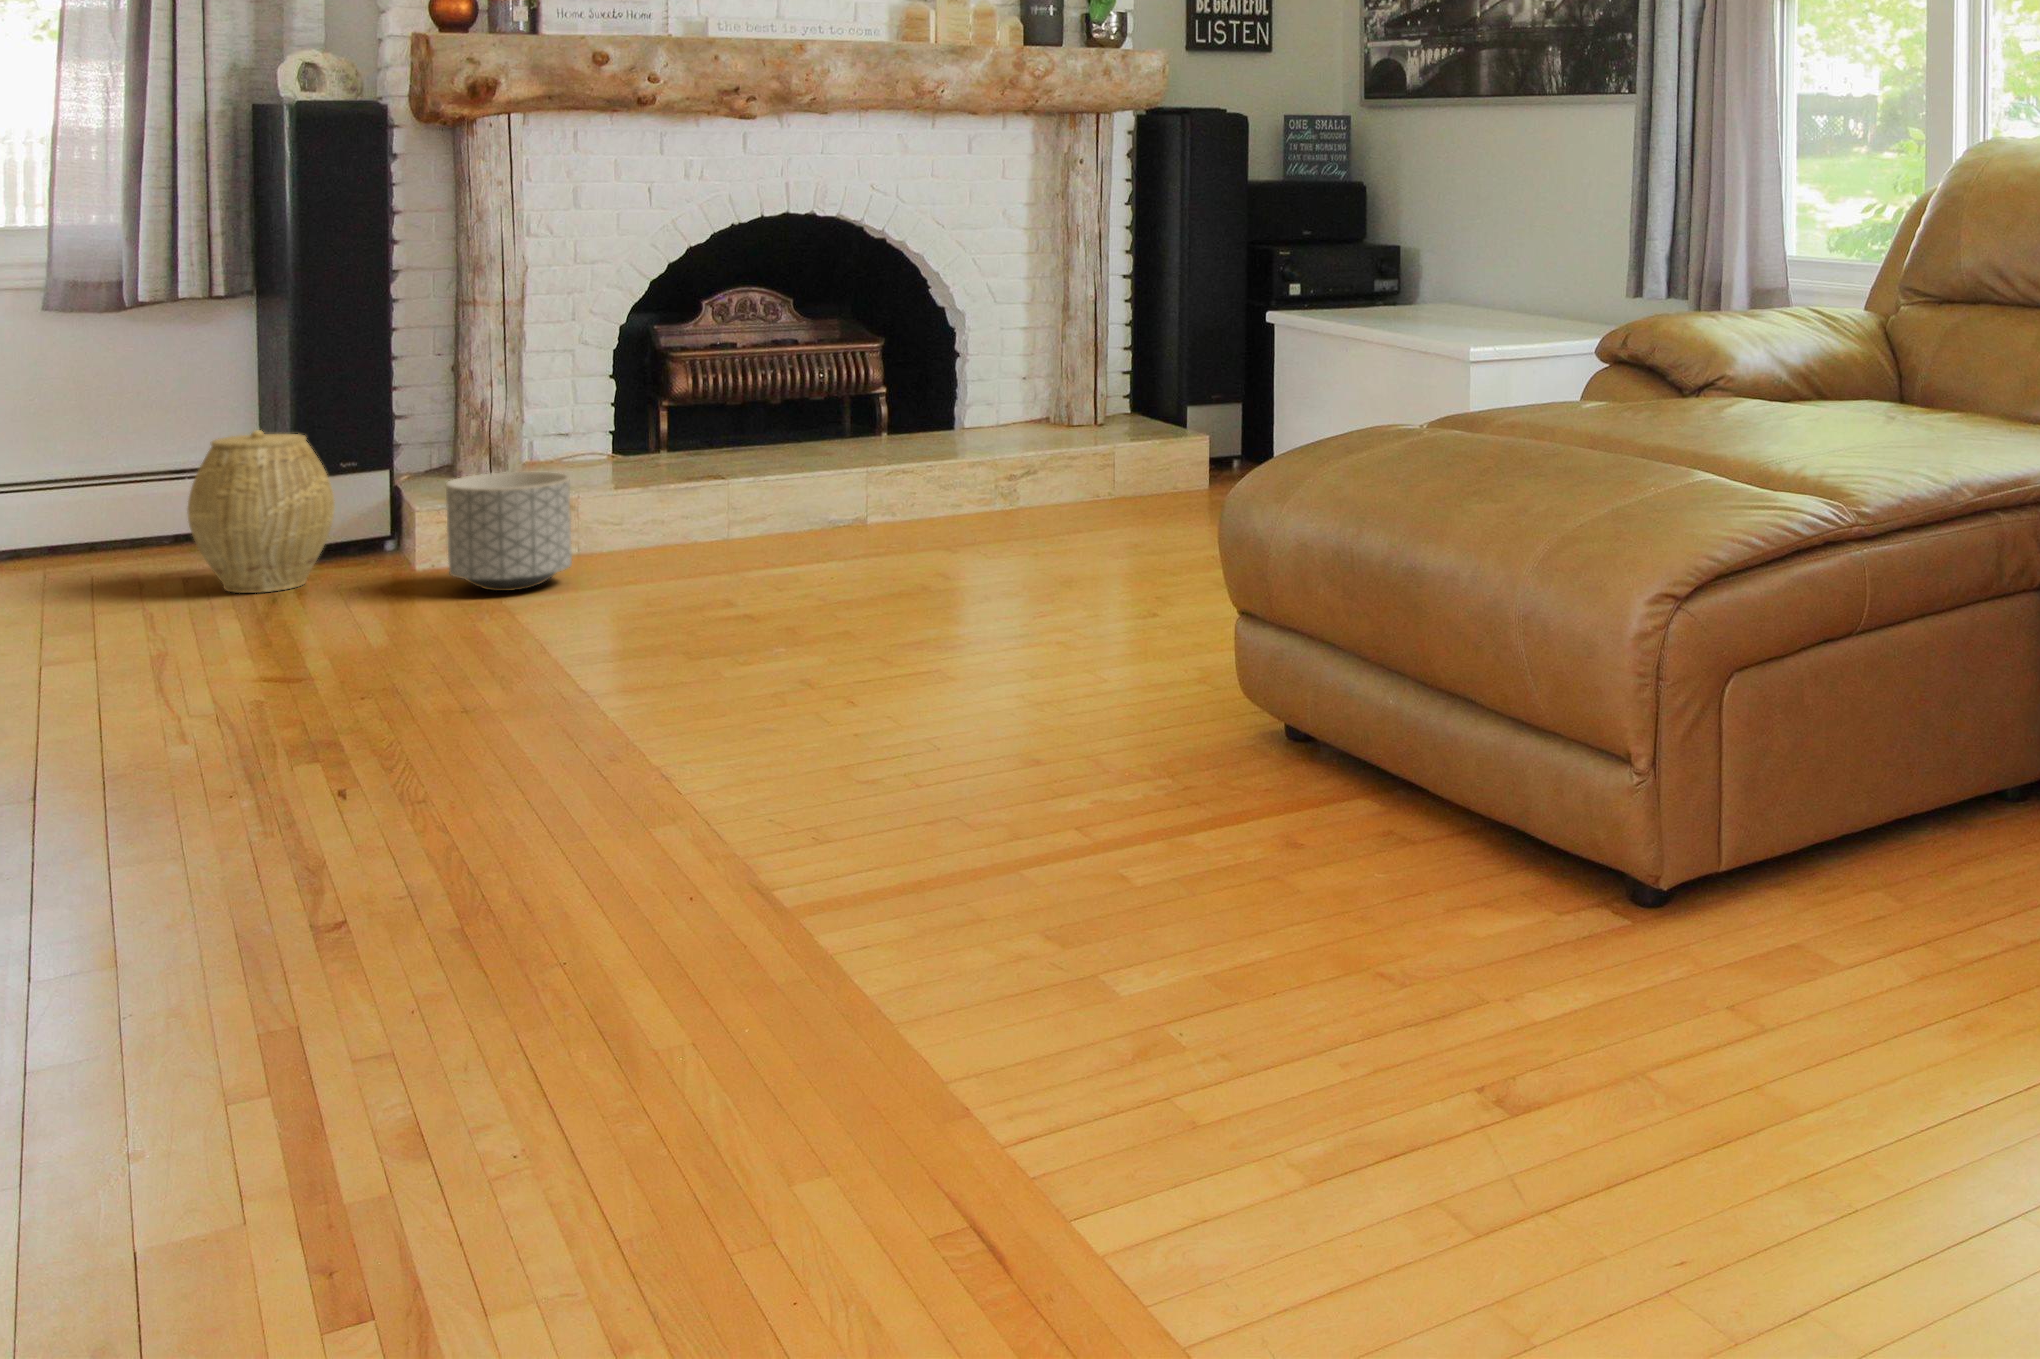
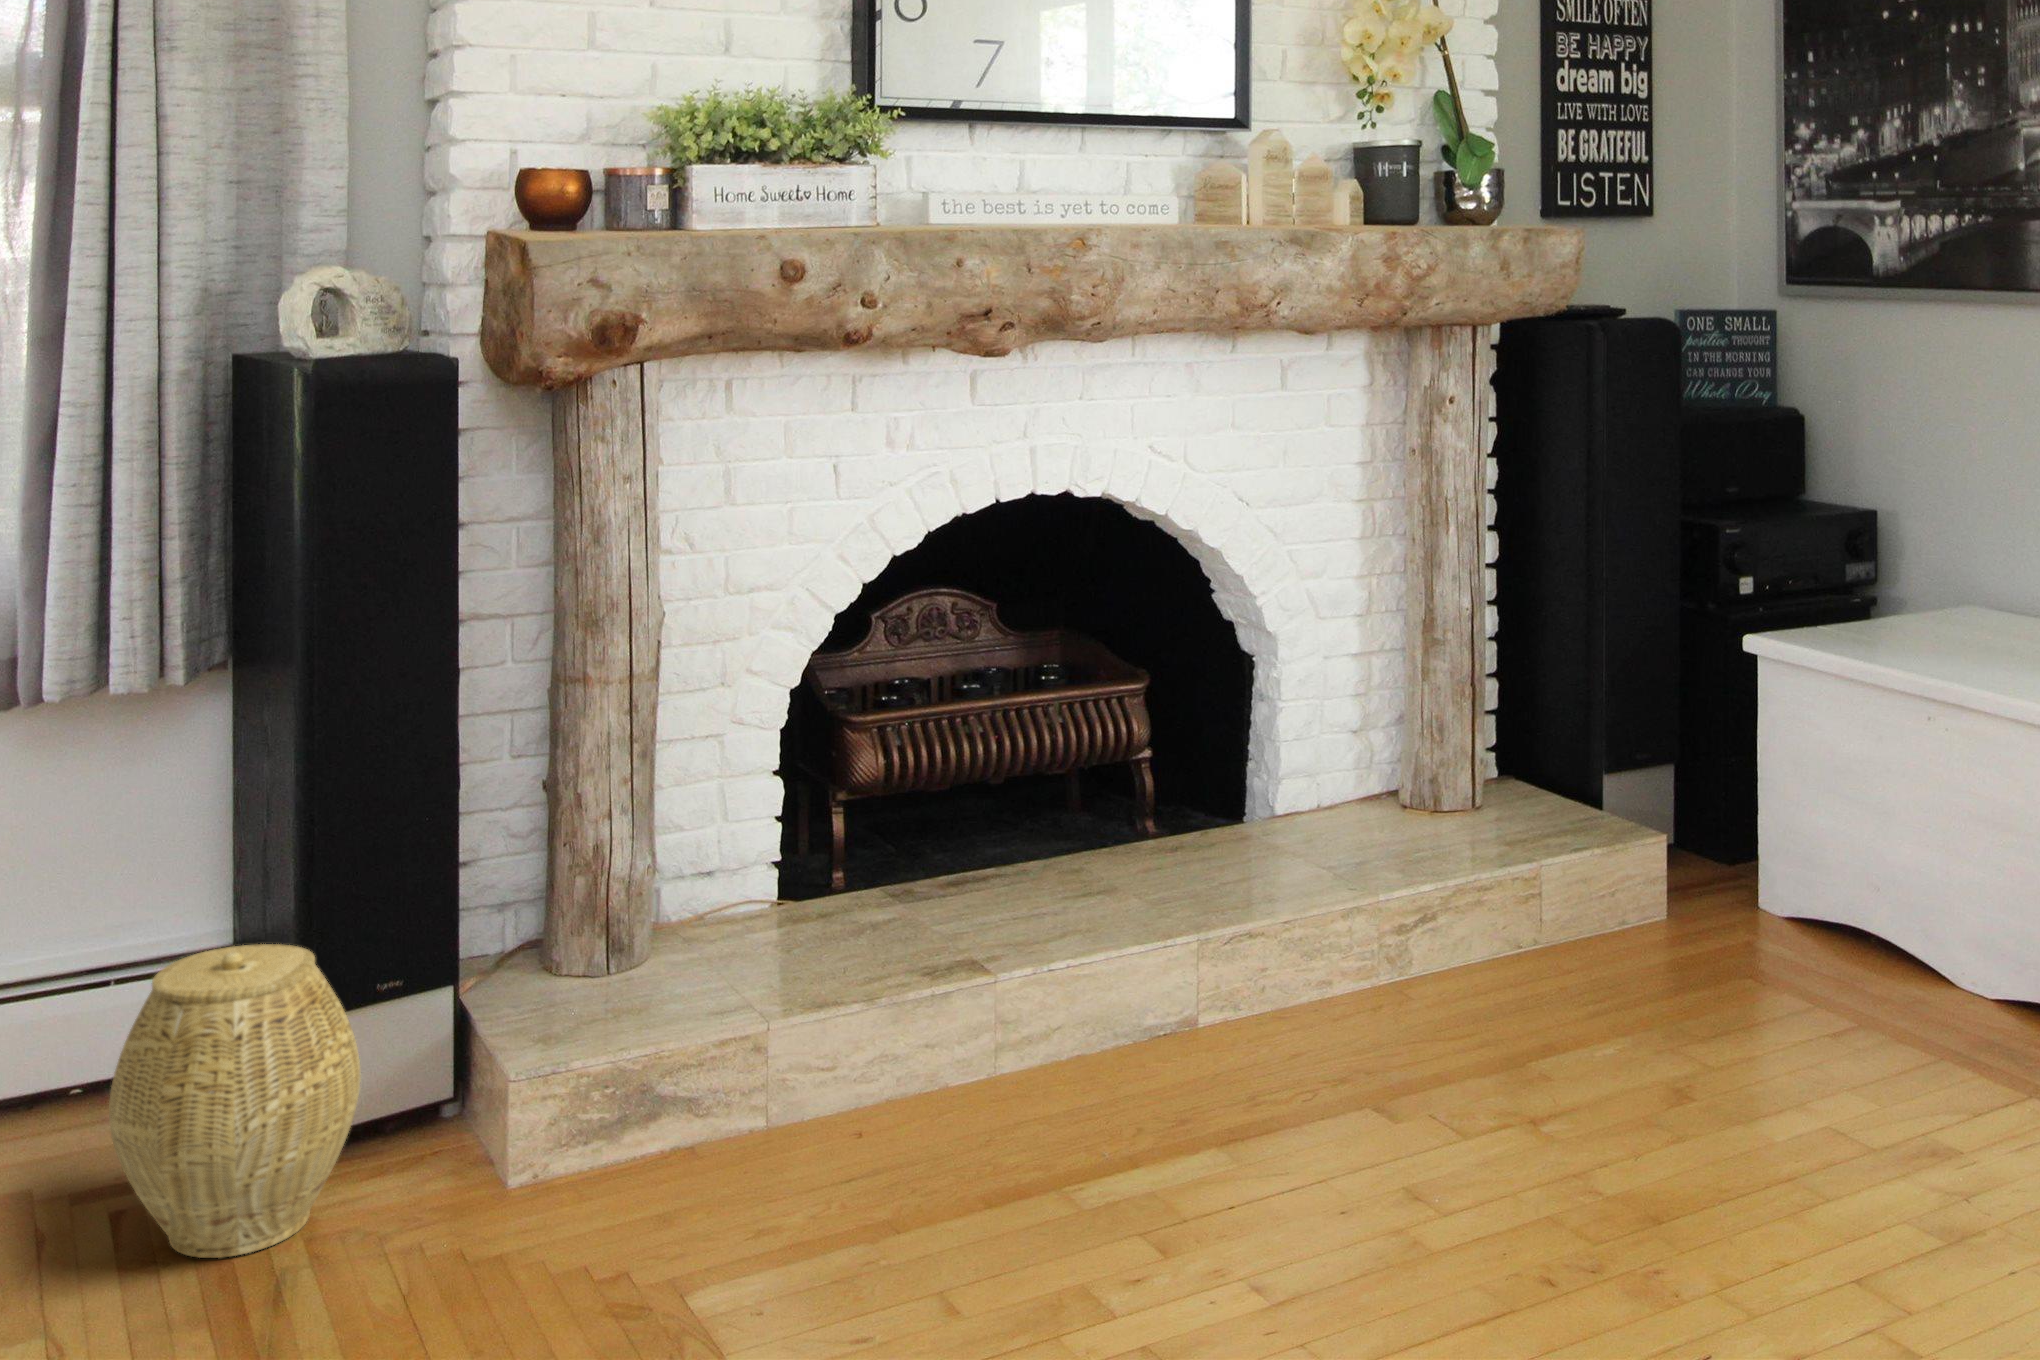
planter: present [446,472,572,591] -> none [561,1011,771,1259]

